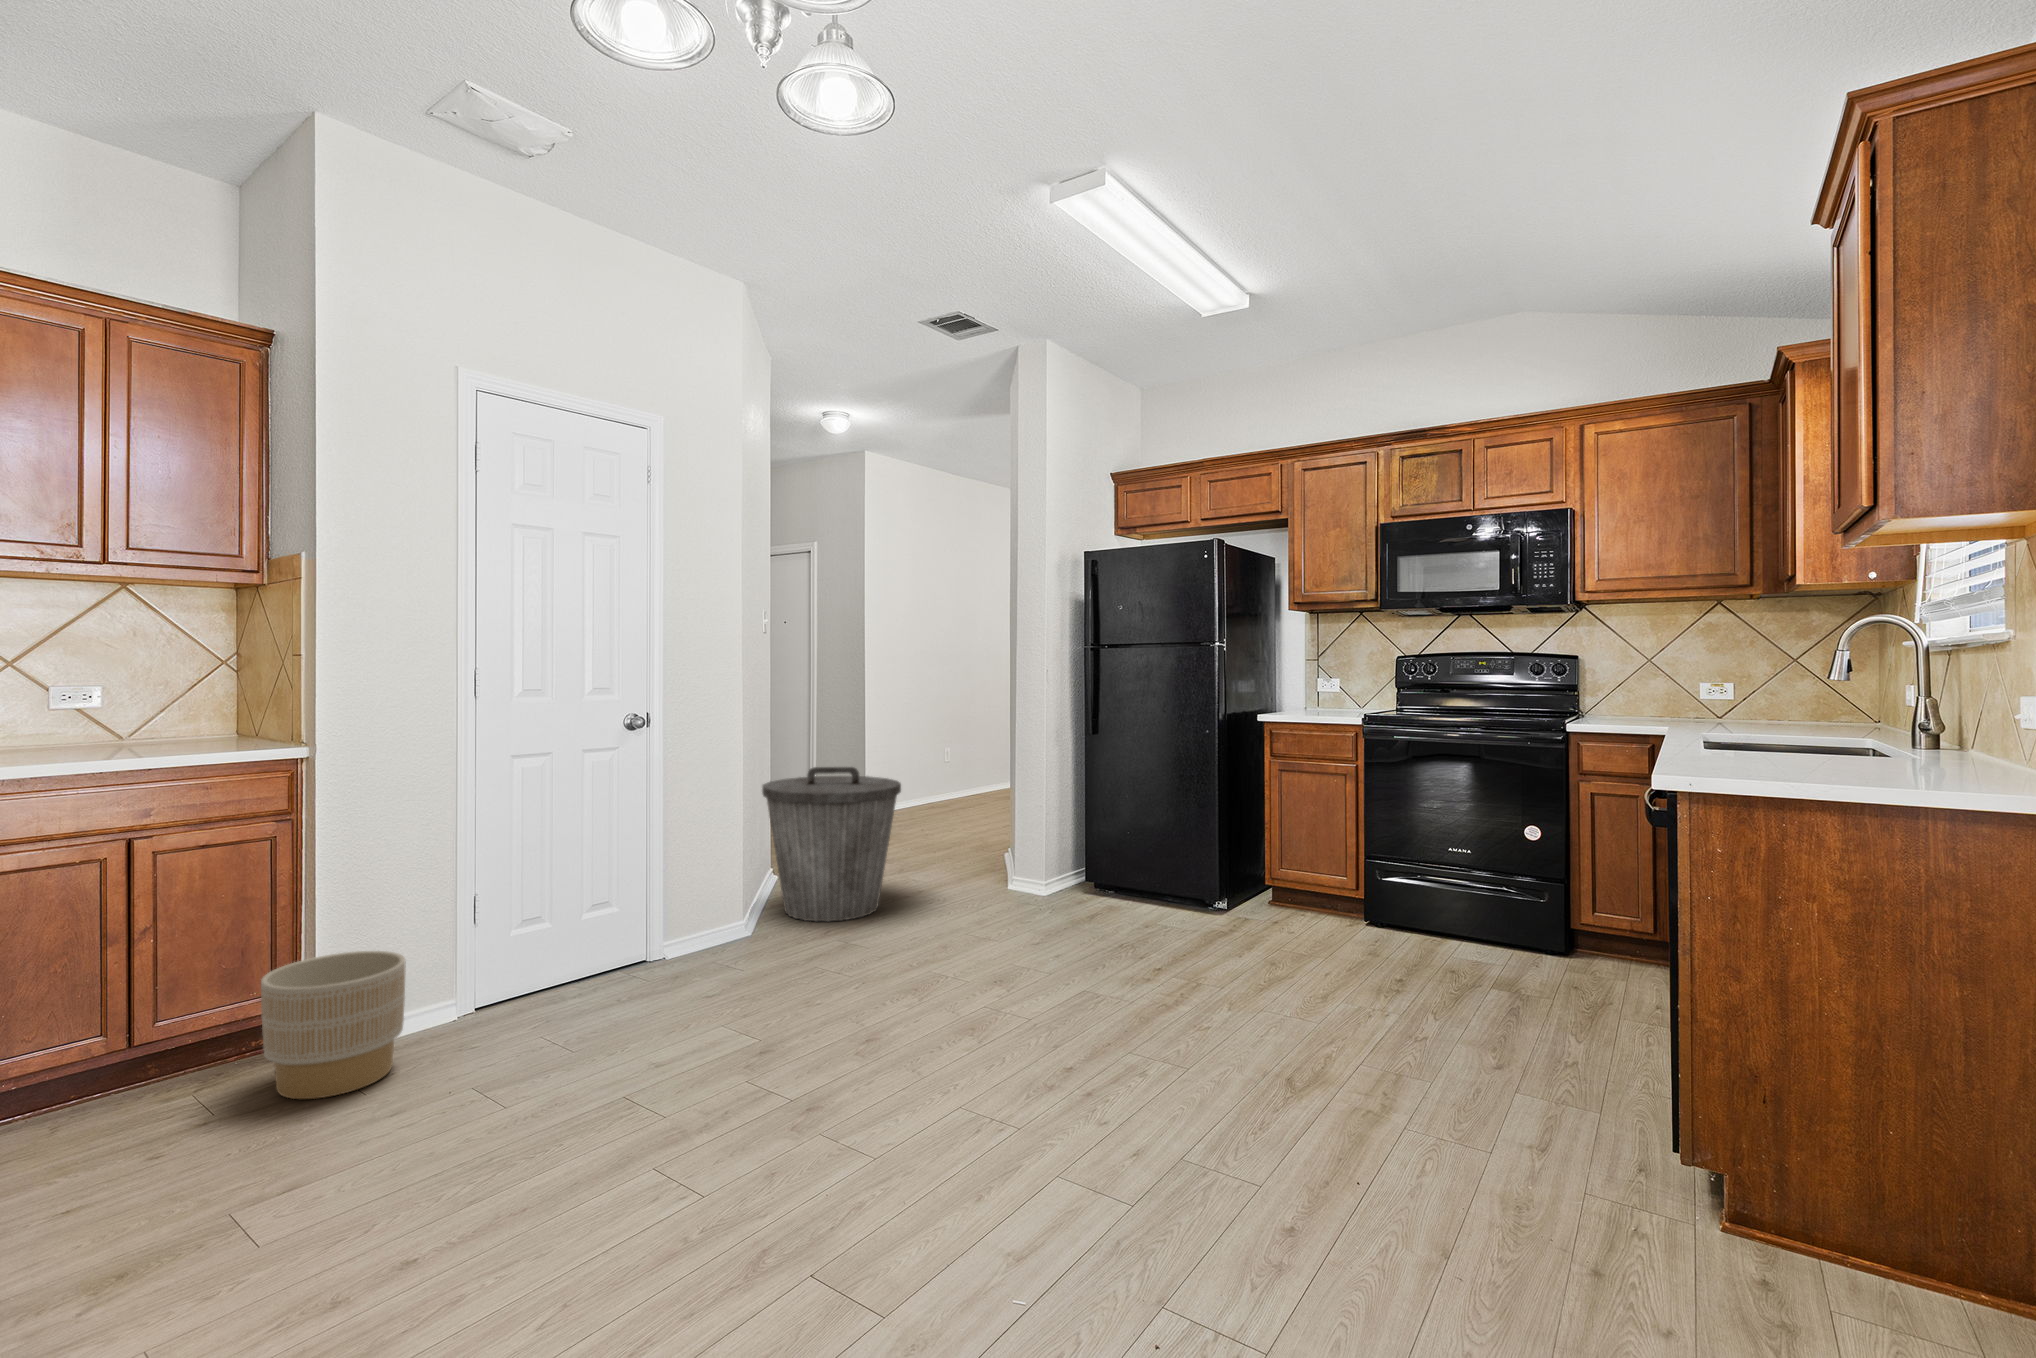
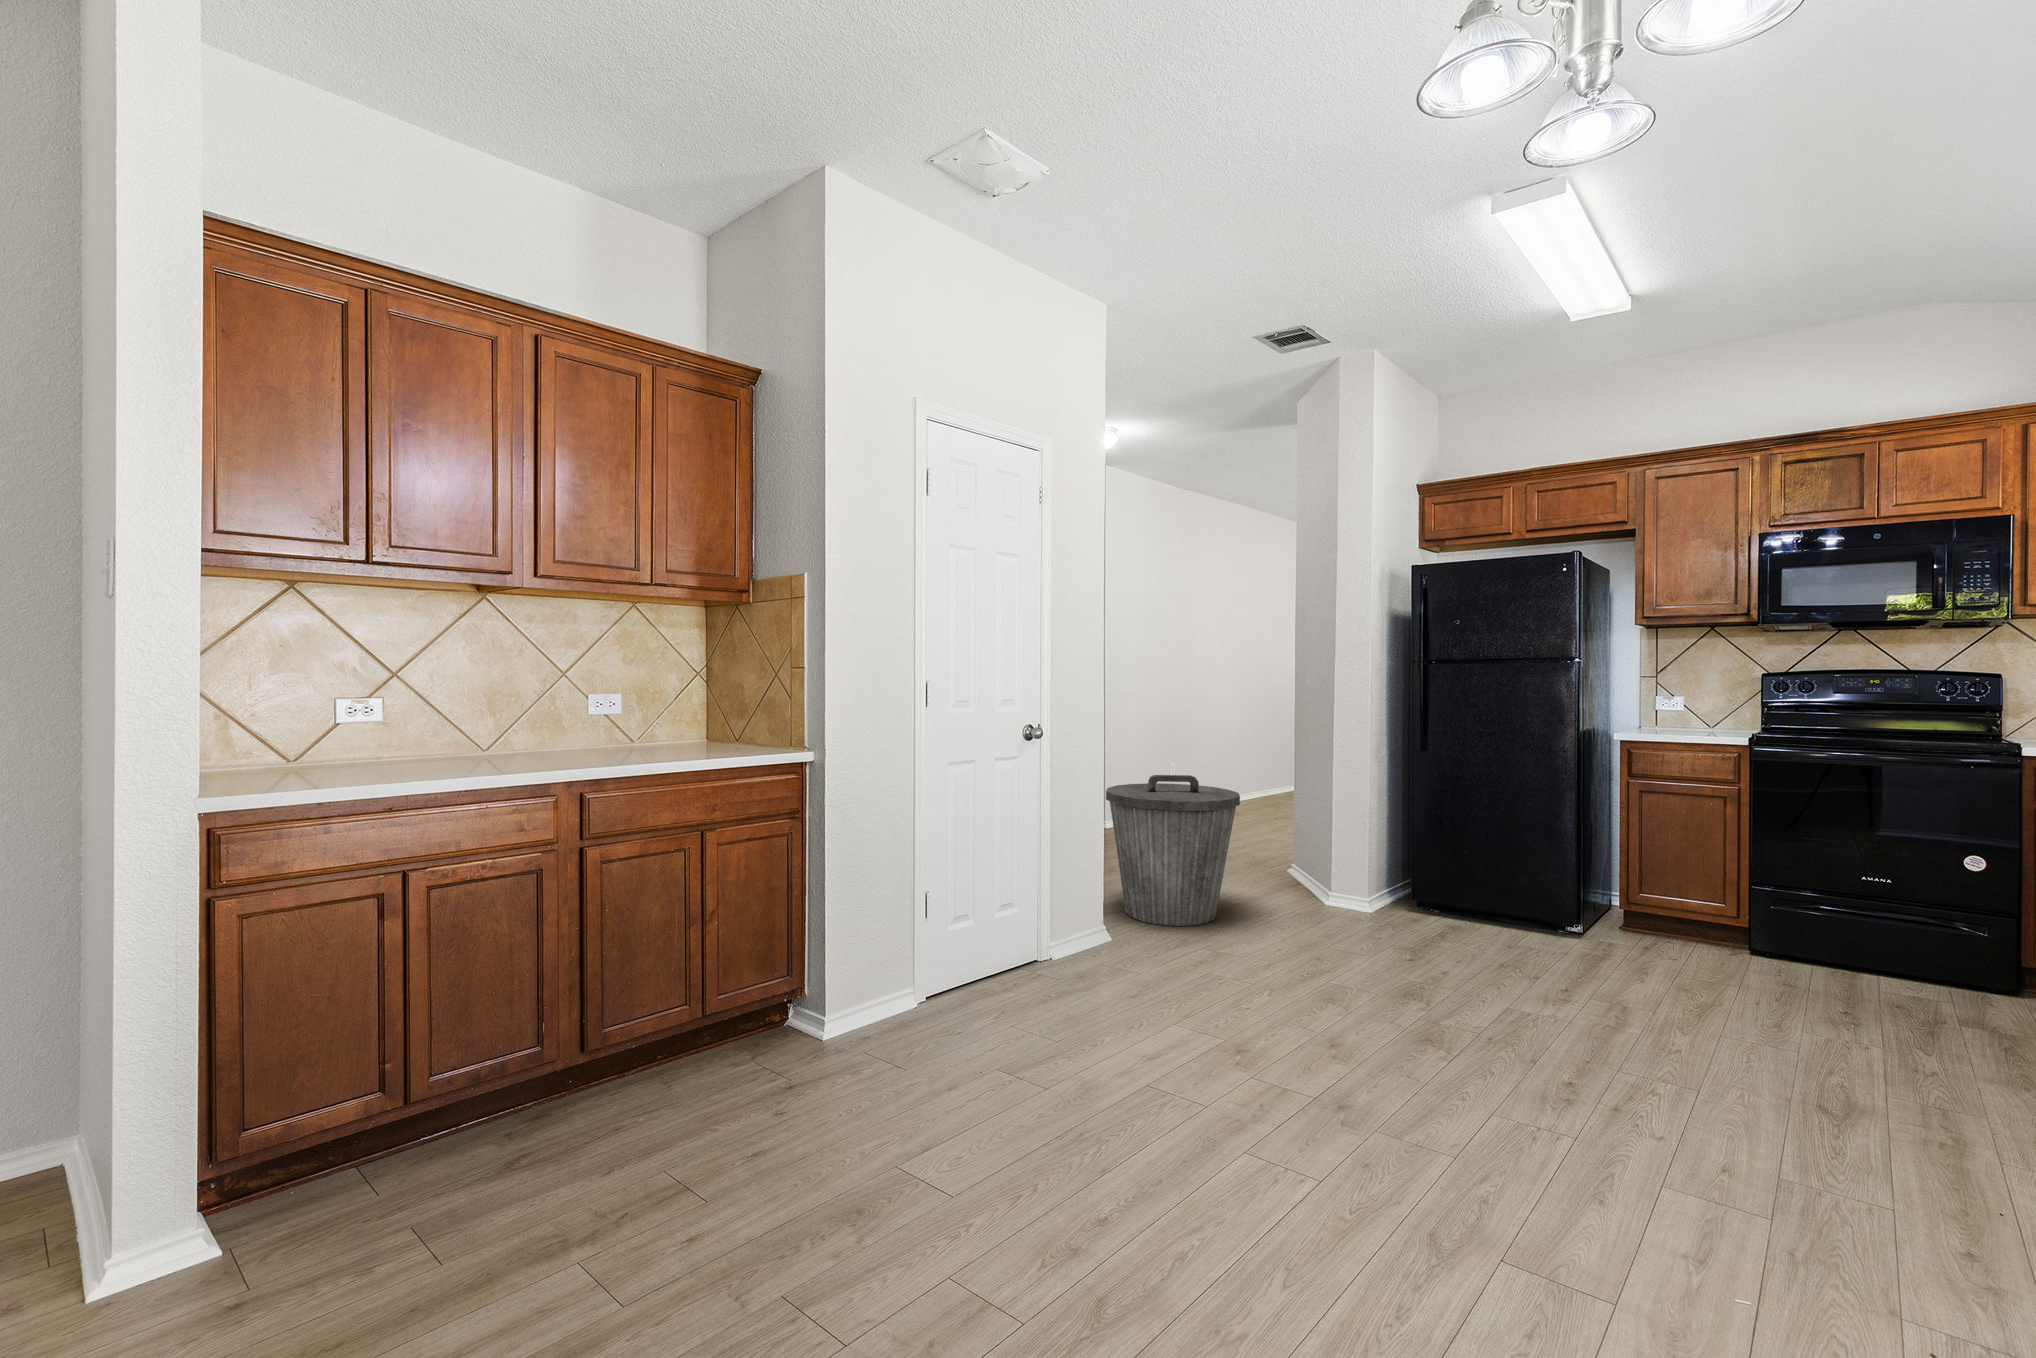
planter: present [261,951,406,1099] -> none [800,940,909,1076]

